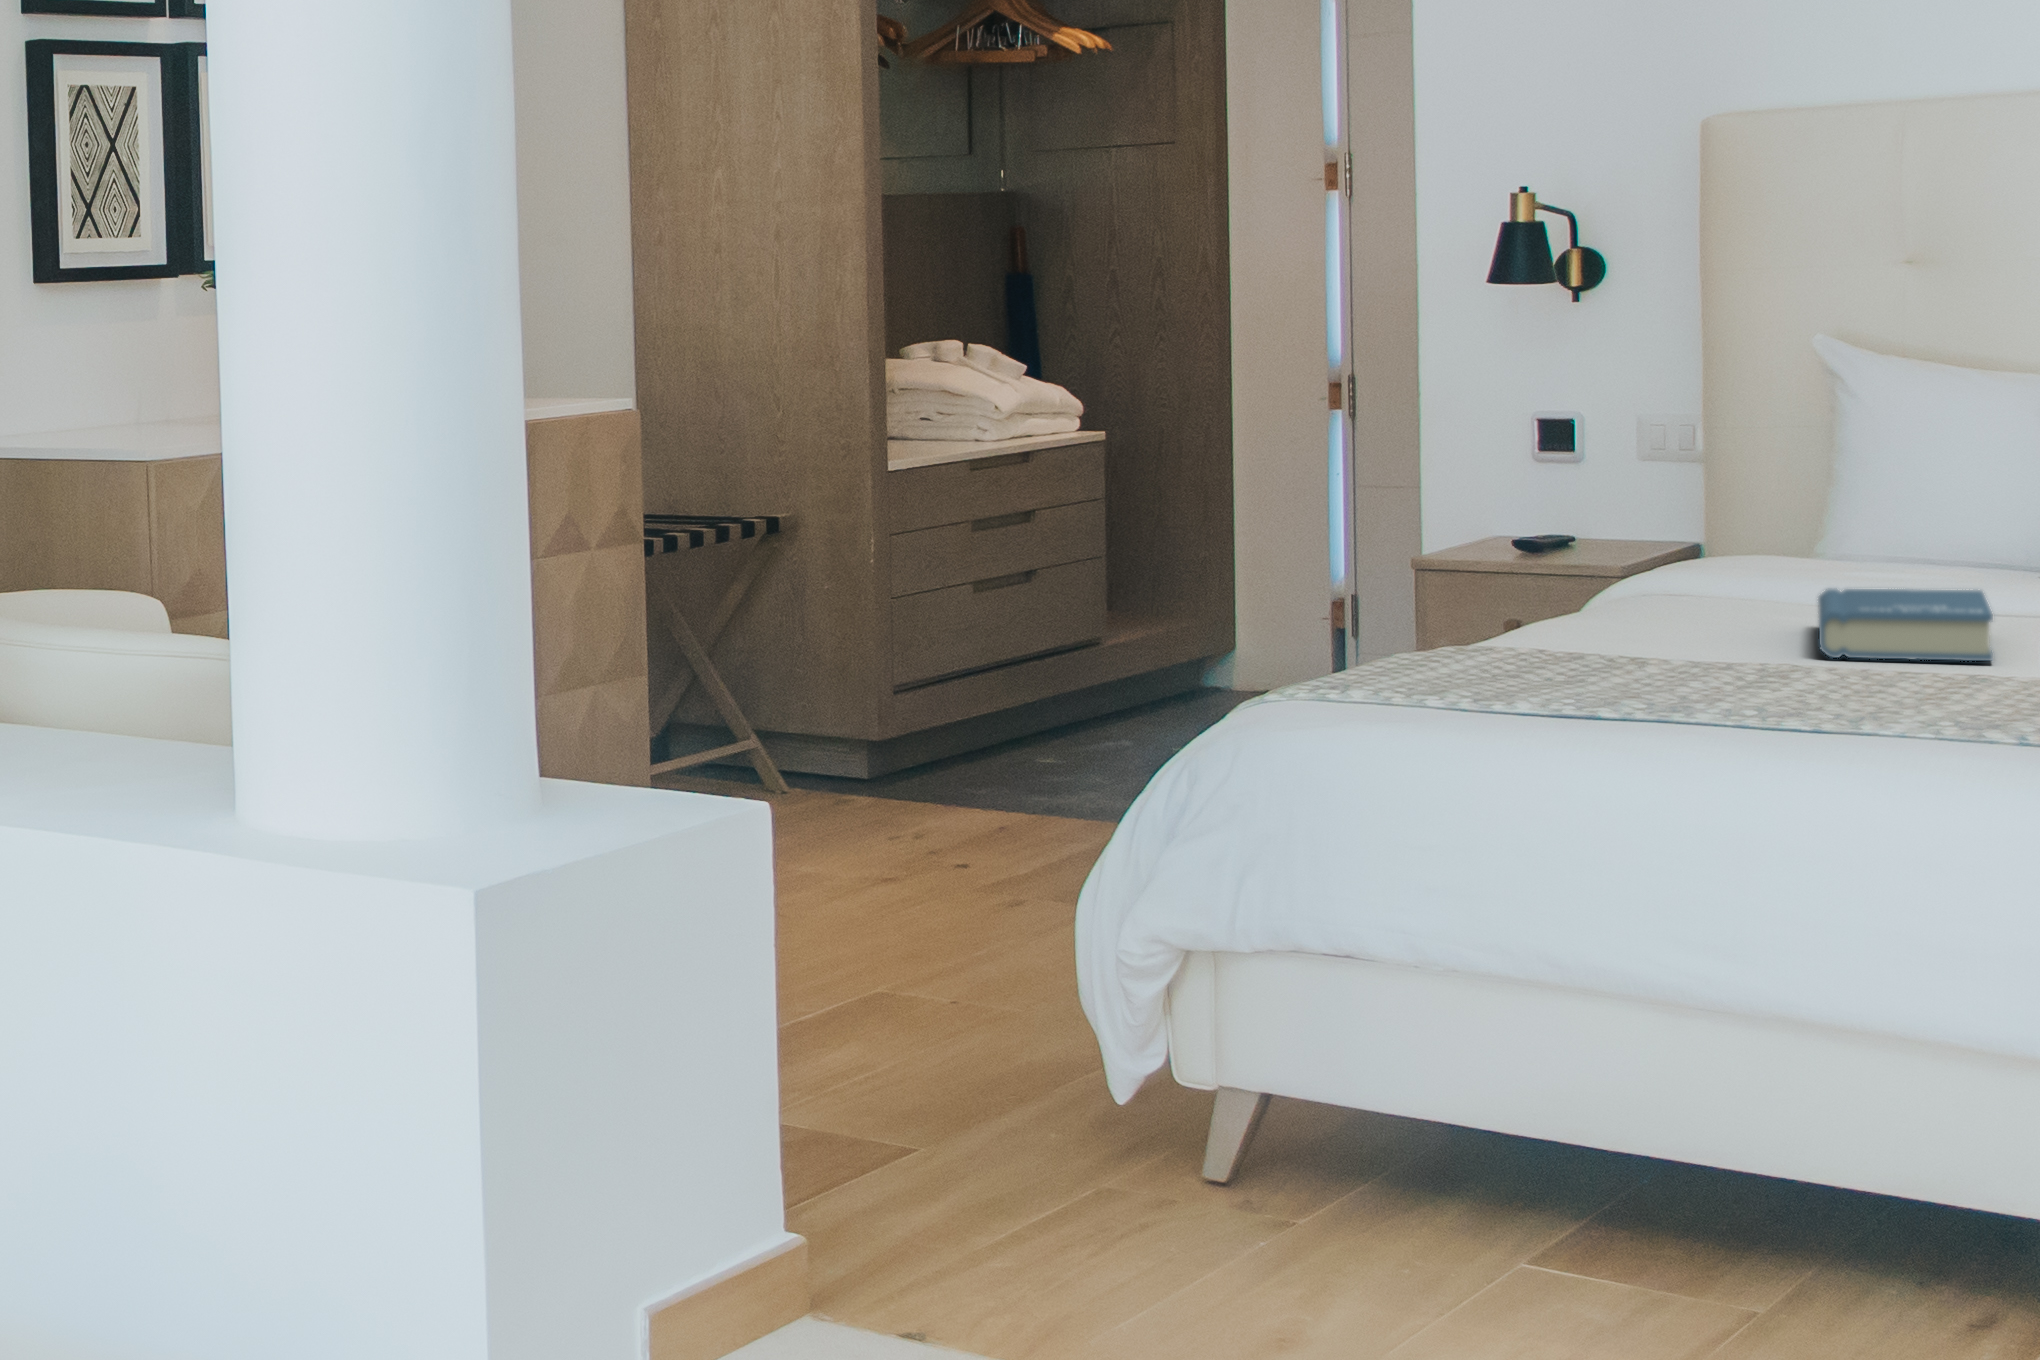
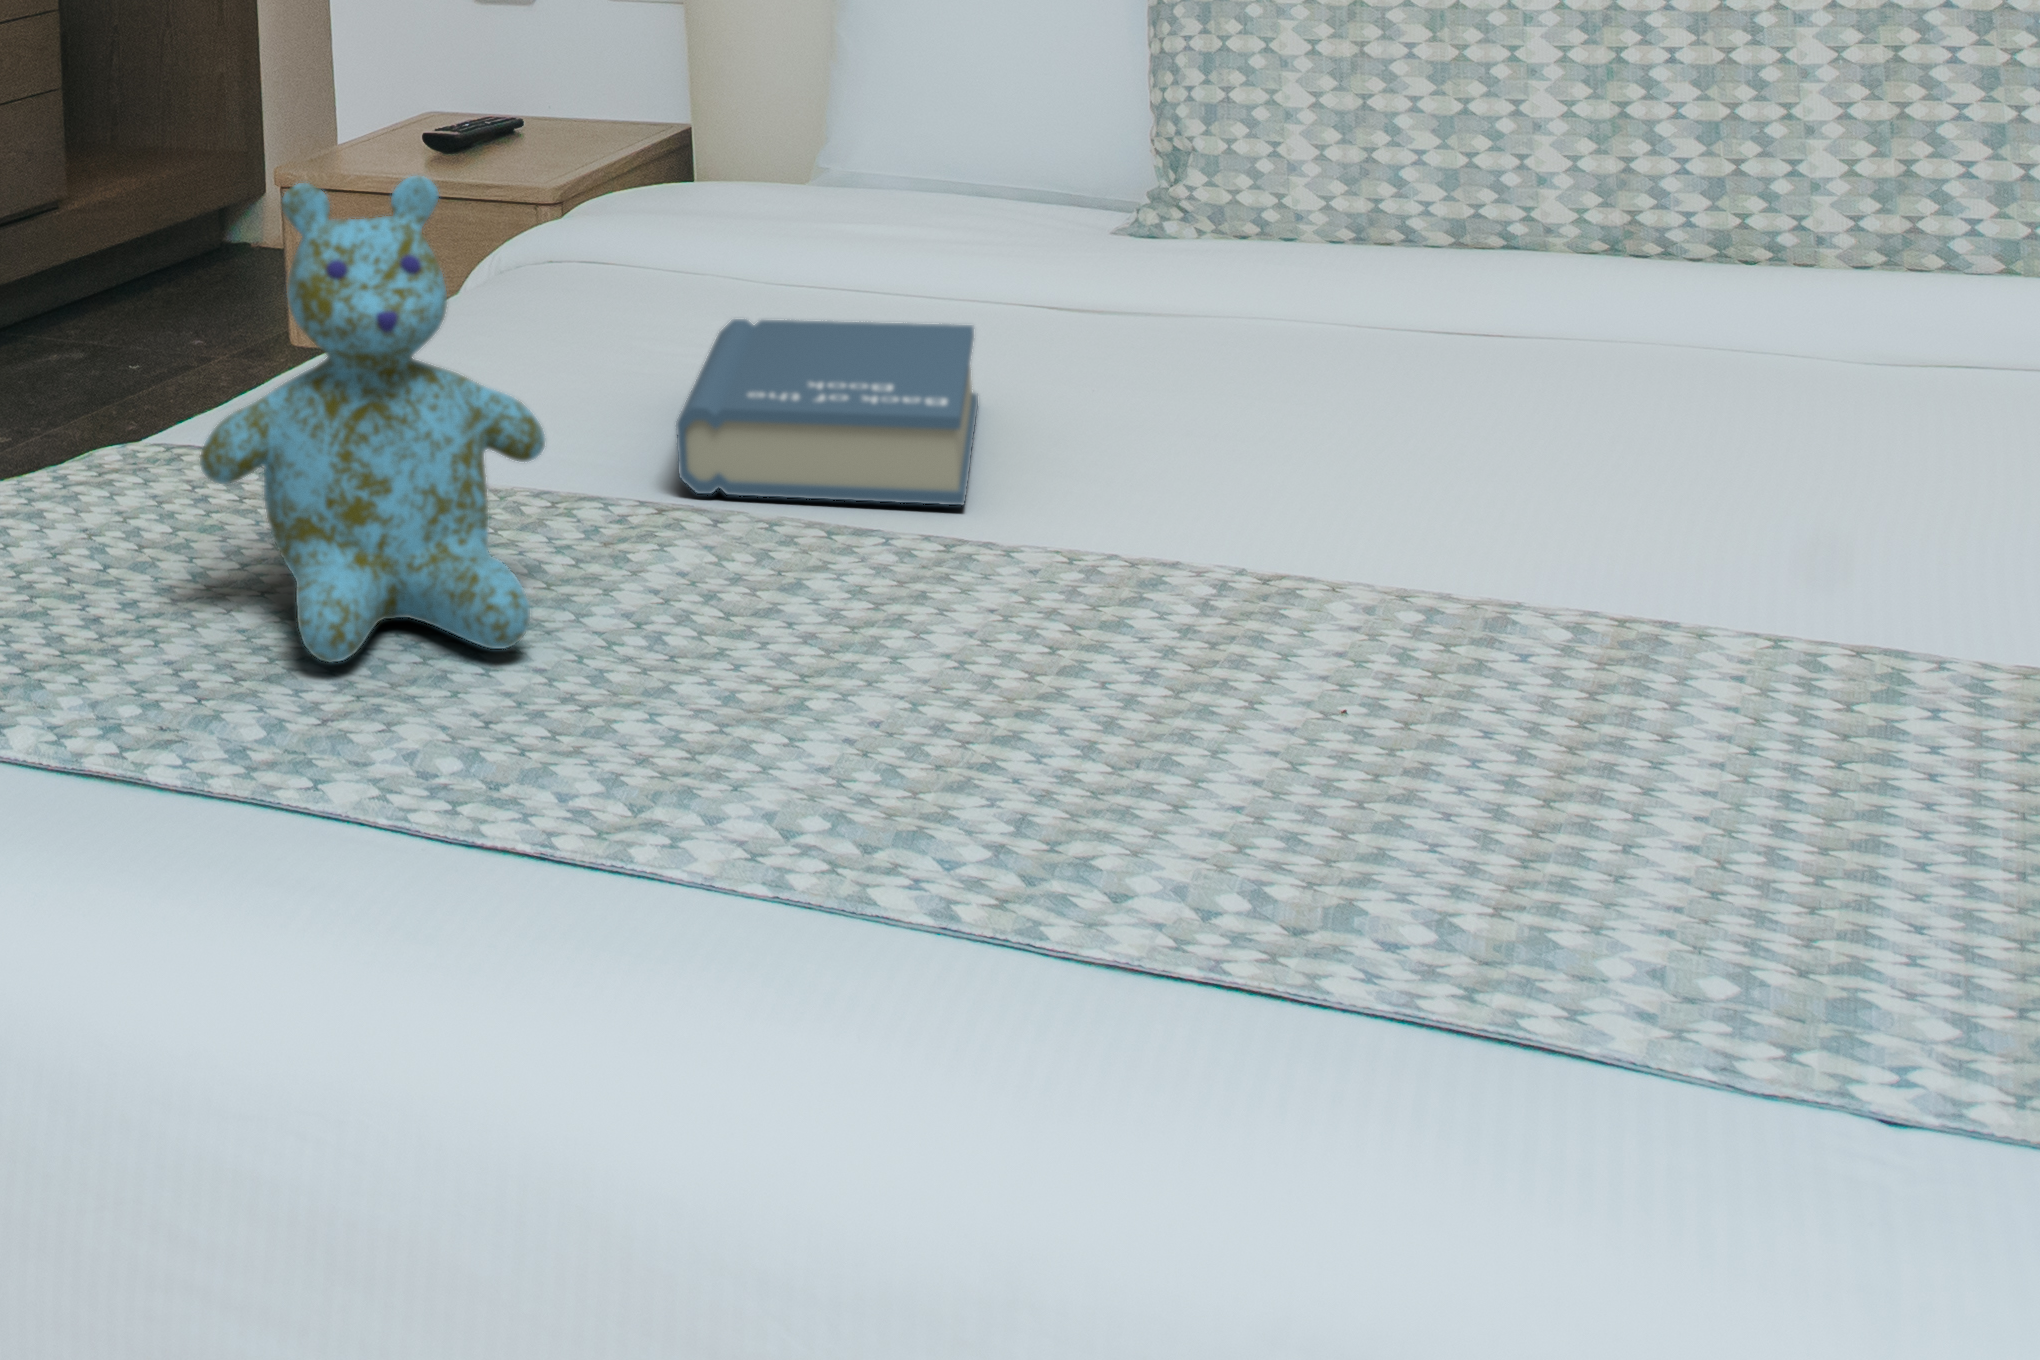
stuffed bear: none [1580,473,1775,698] -> present [200,176,545,662]

